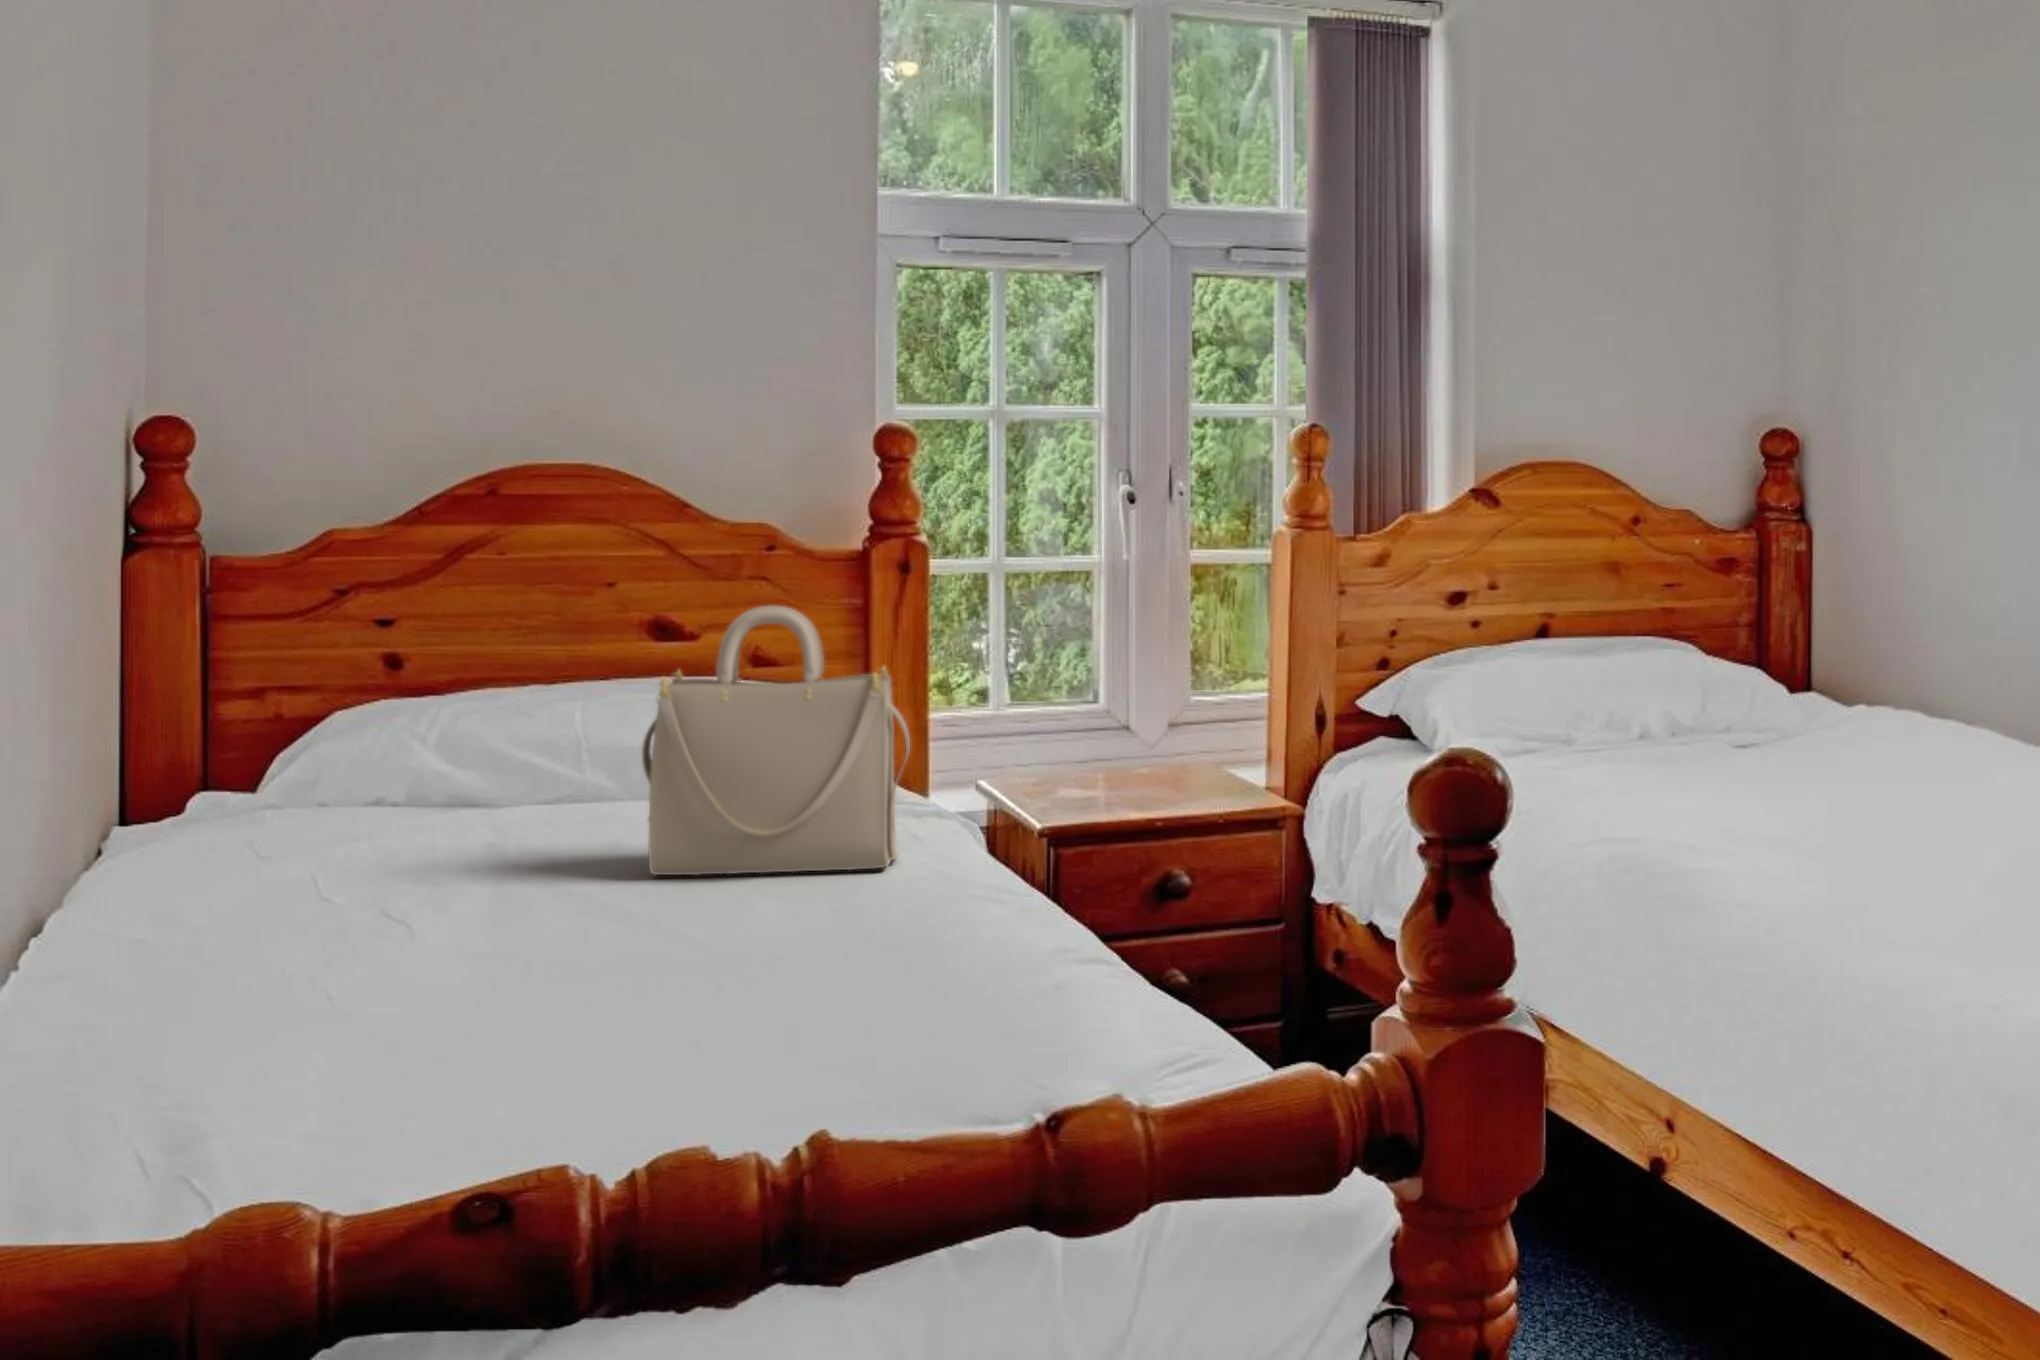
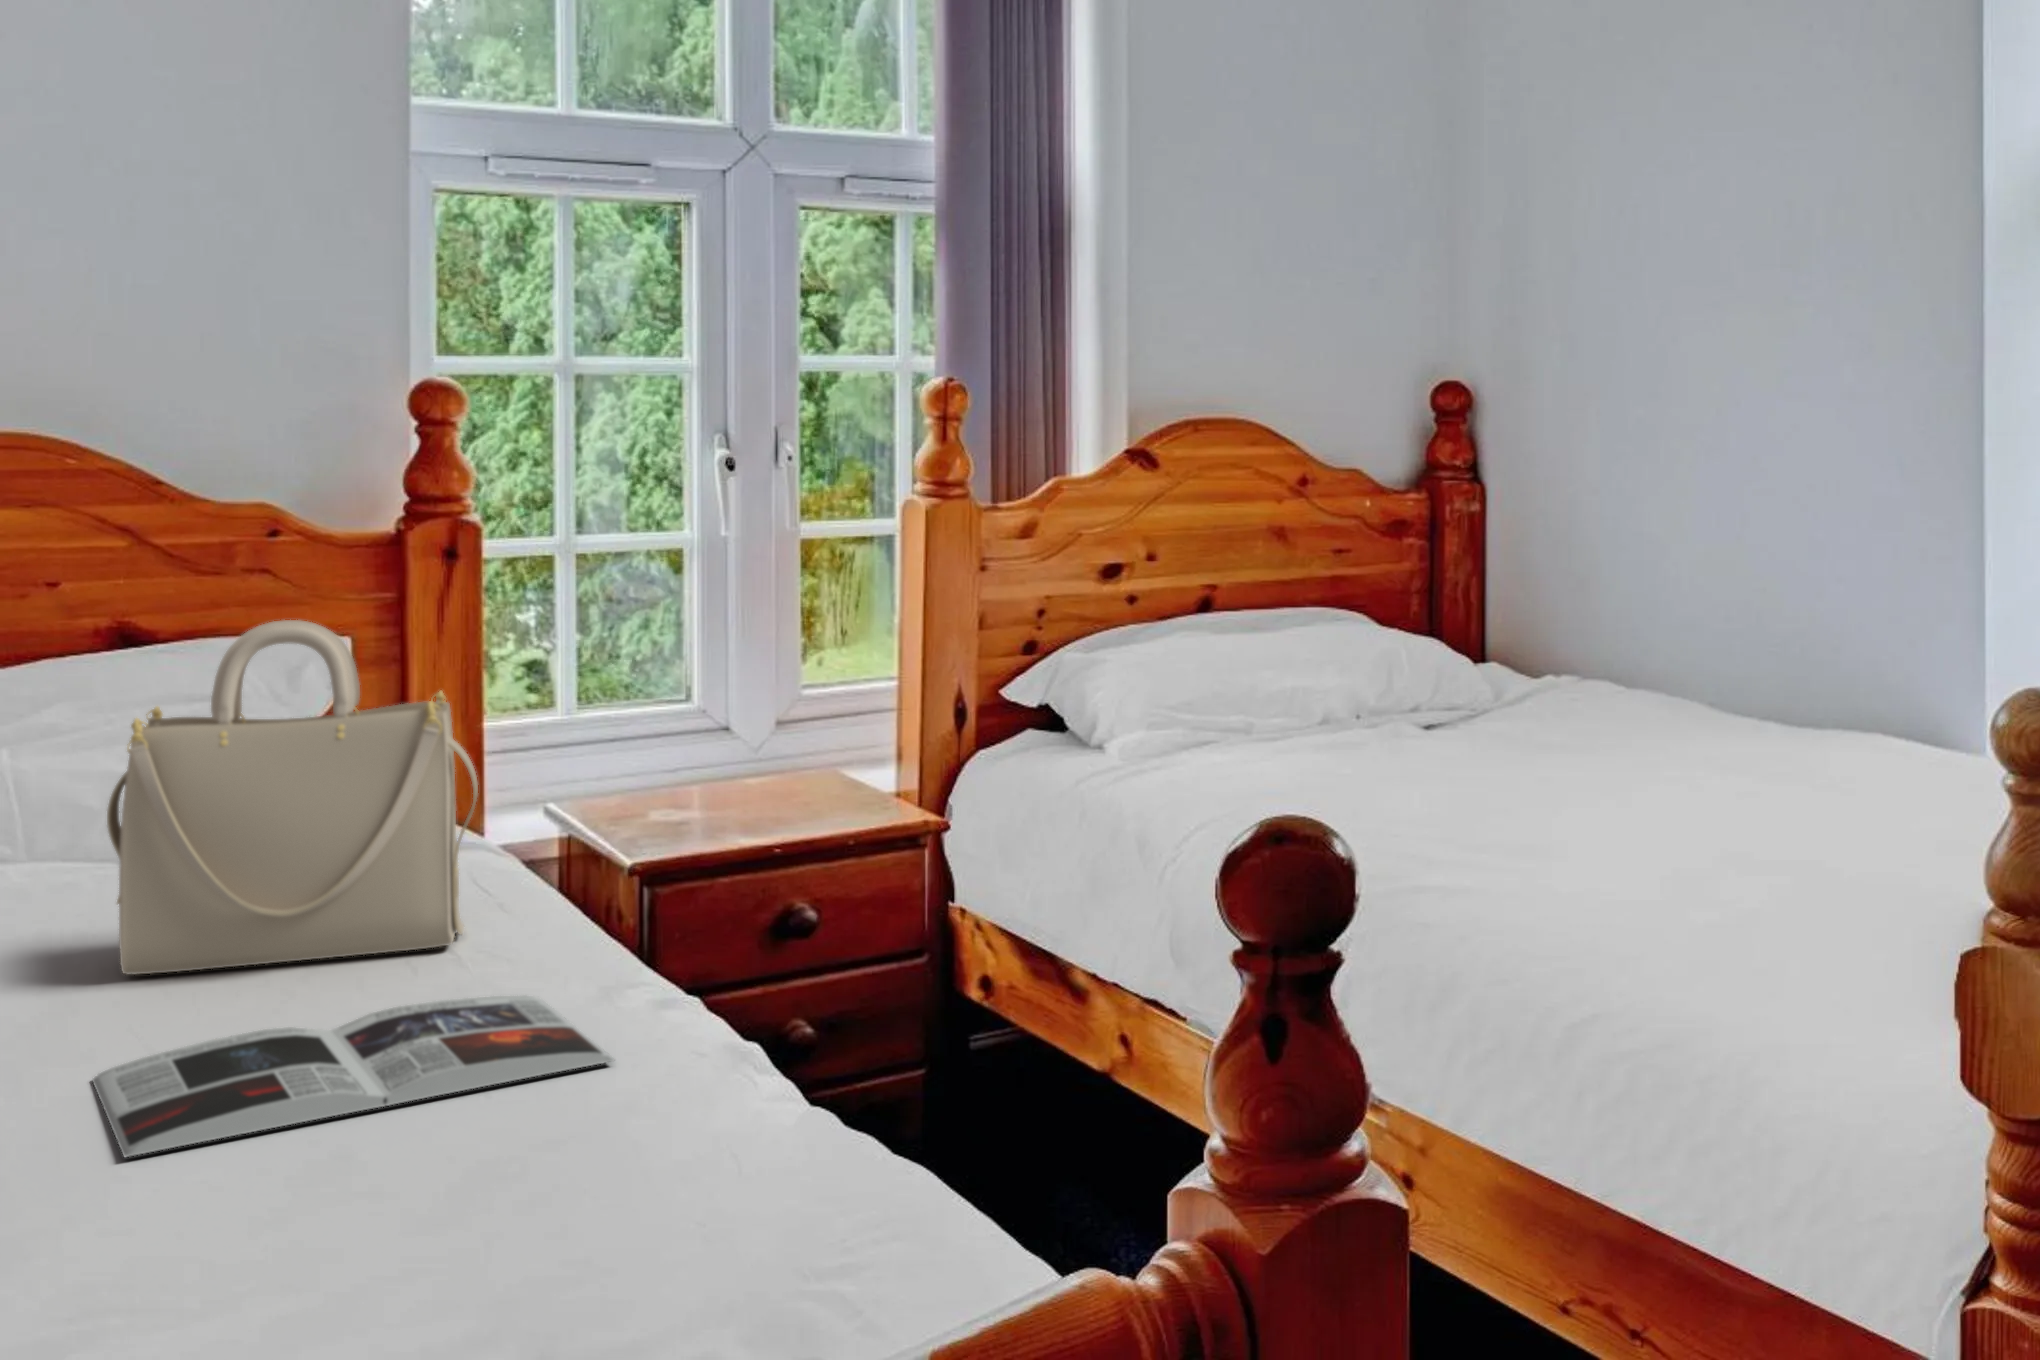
magazine: none [625,902,995,990] -> present [93,995,614,1157]

